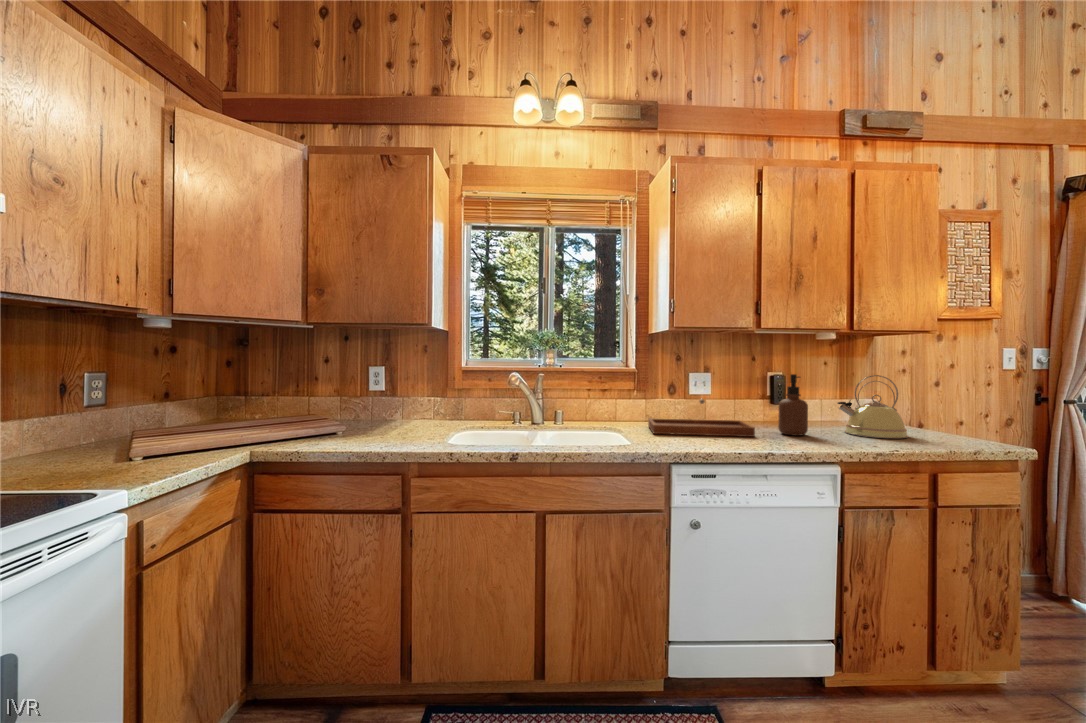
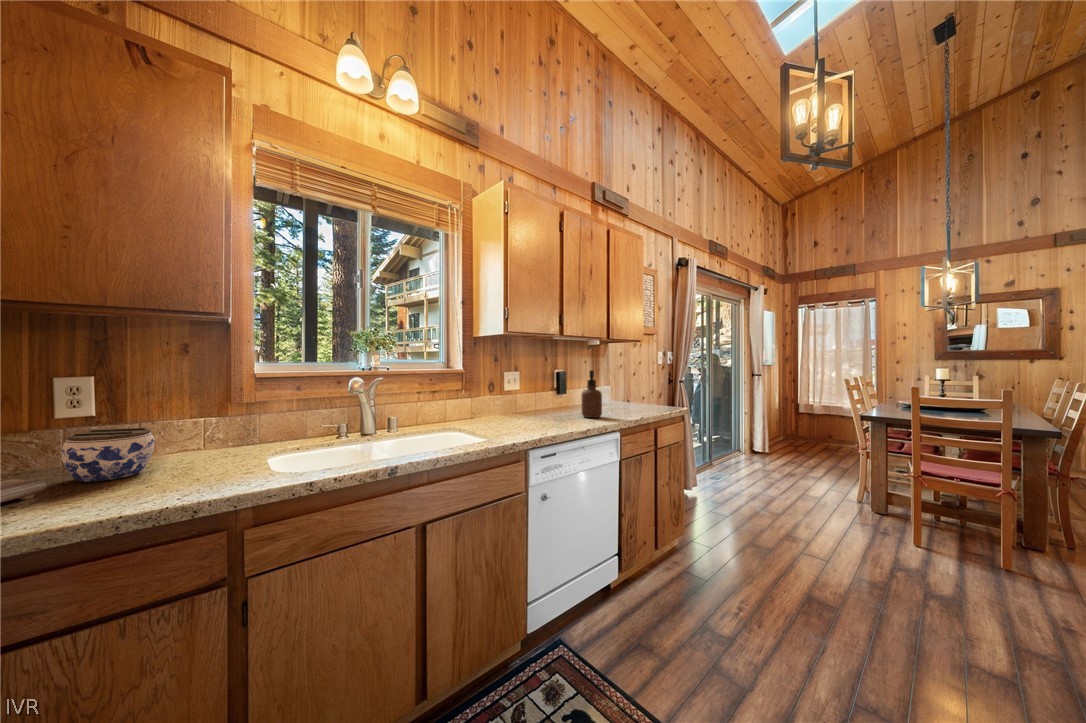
kettle: present [837,375,908,439] -> none [610,370,651,414]
tray: present [648,399,755,437] -> none [482,393,575,428]
jar: none [355,405,394,435] -> present [61,428,155,482]

